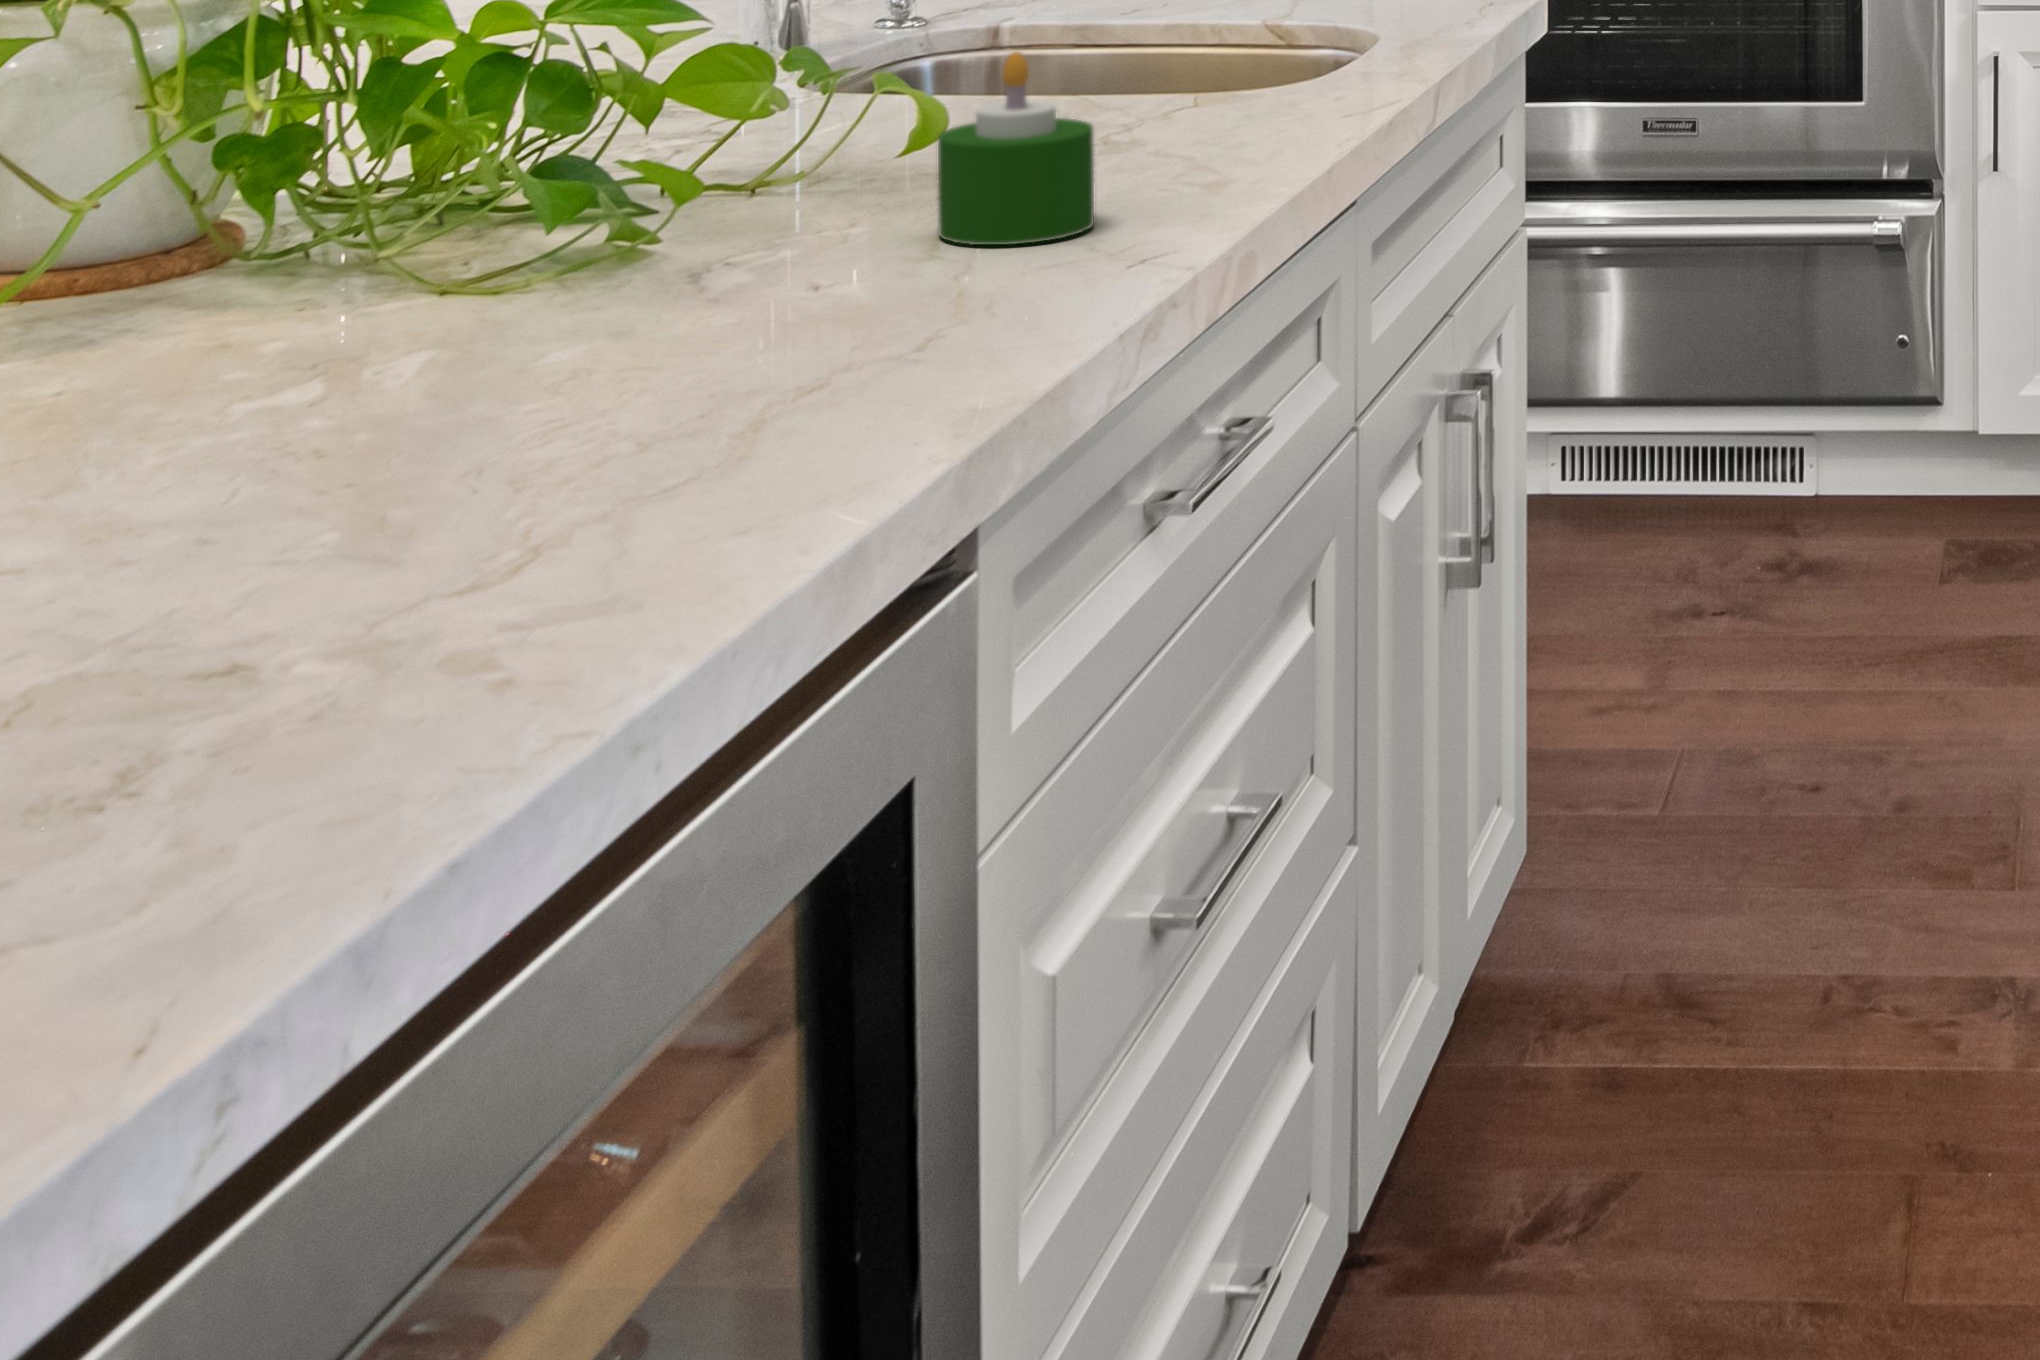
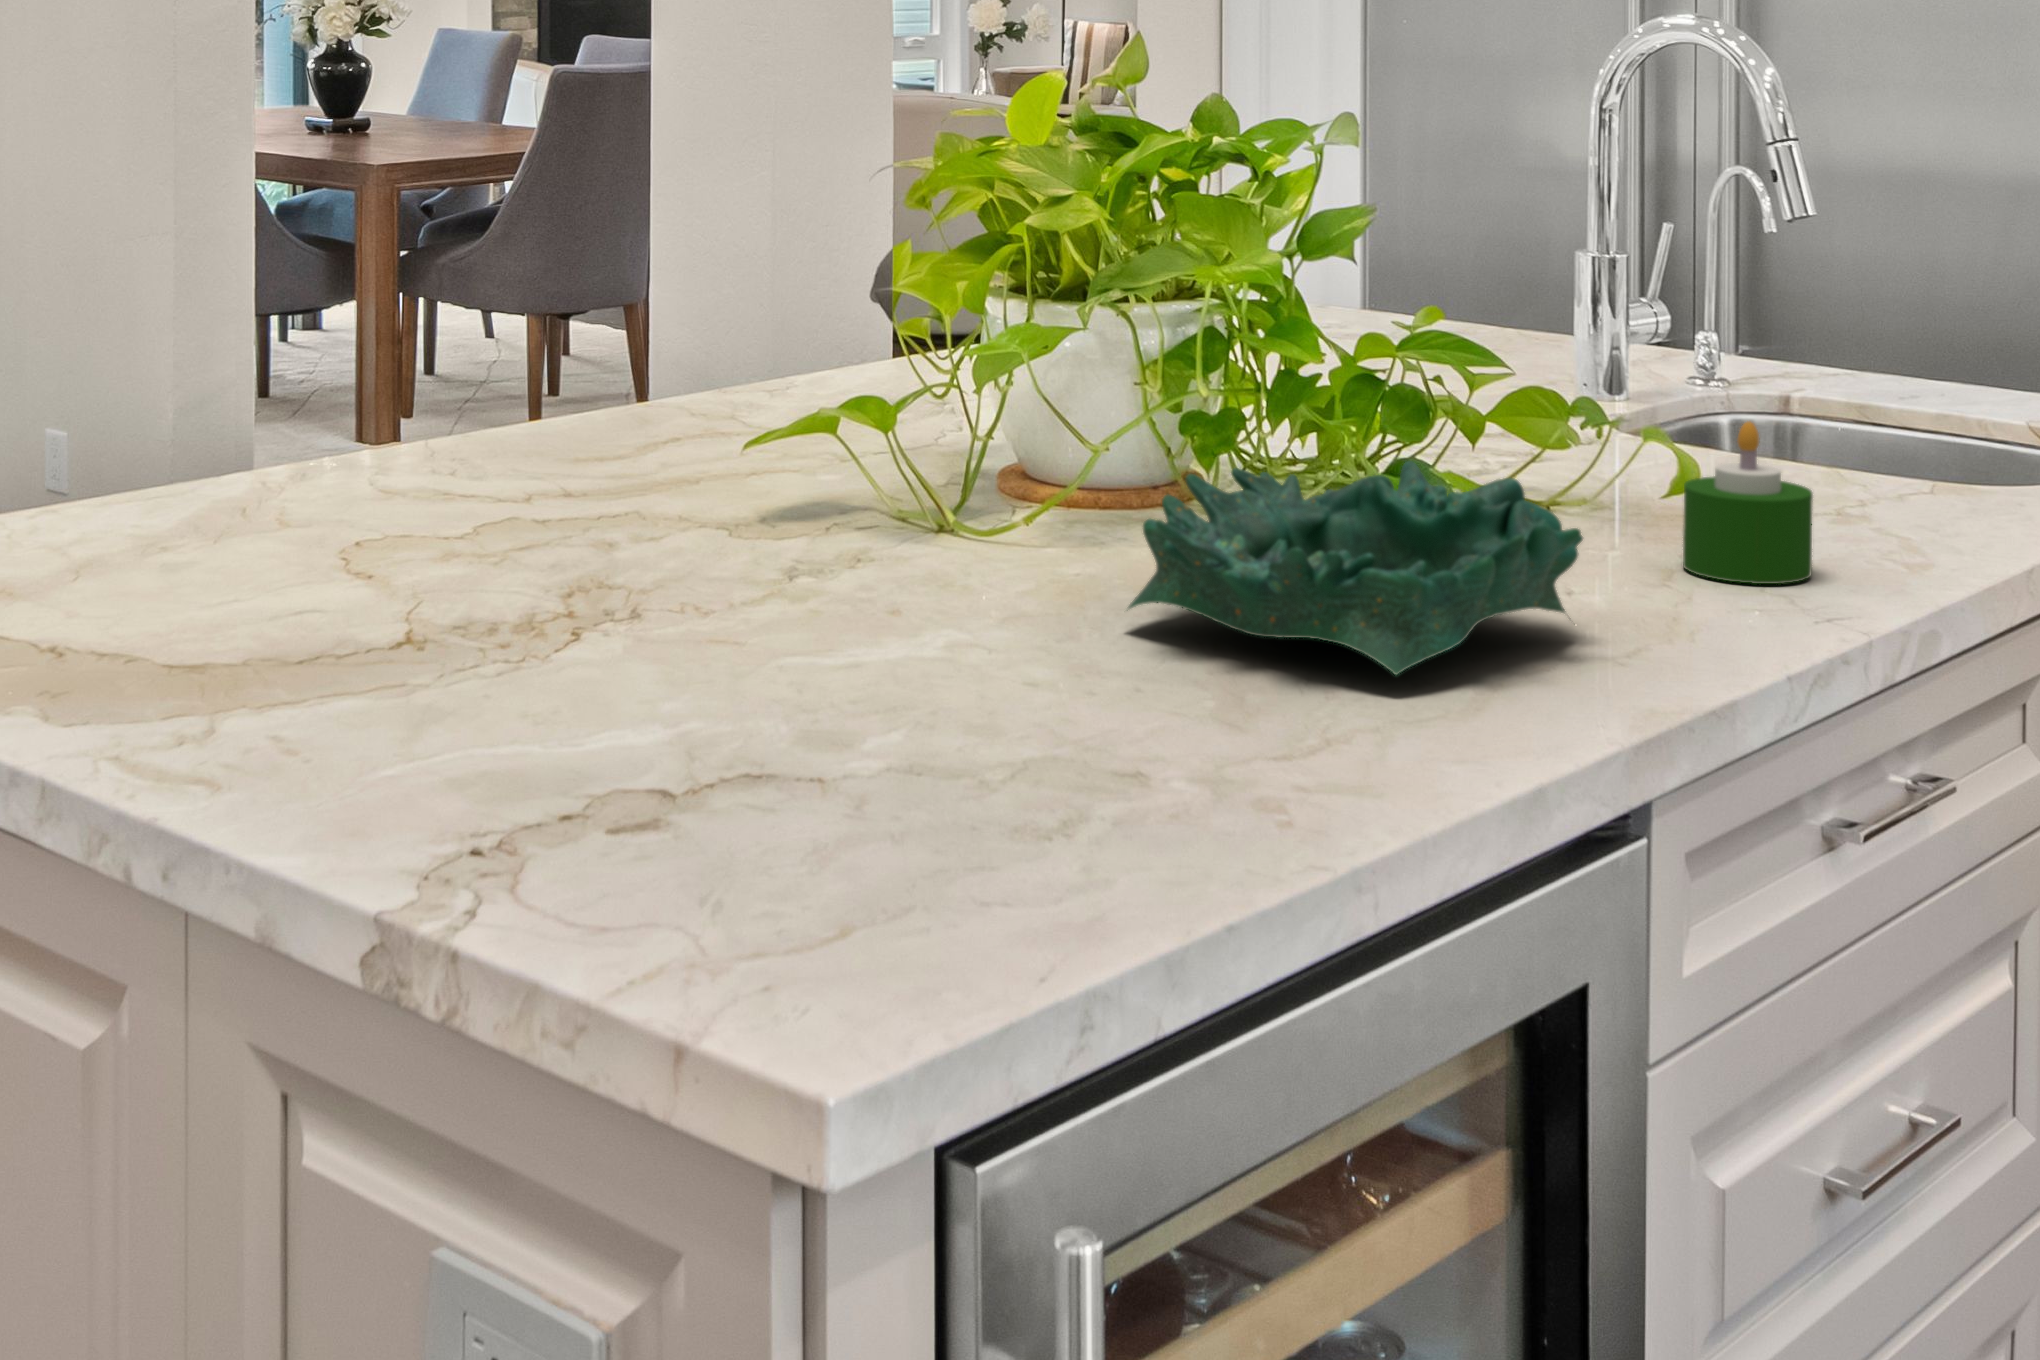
decorative bowl: none [165,153,847,439] -> present [1128,461,1583,675]

